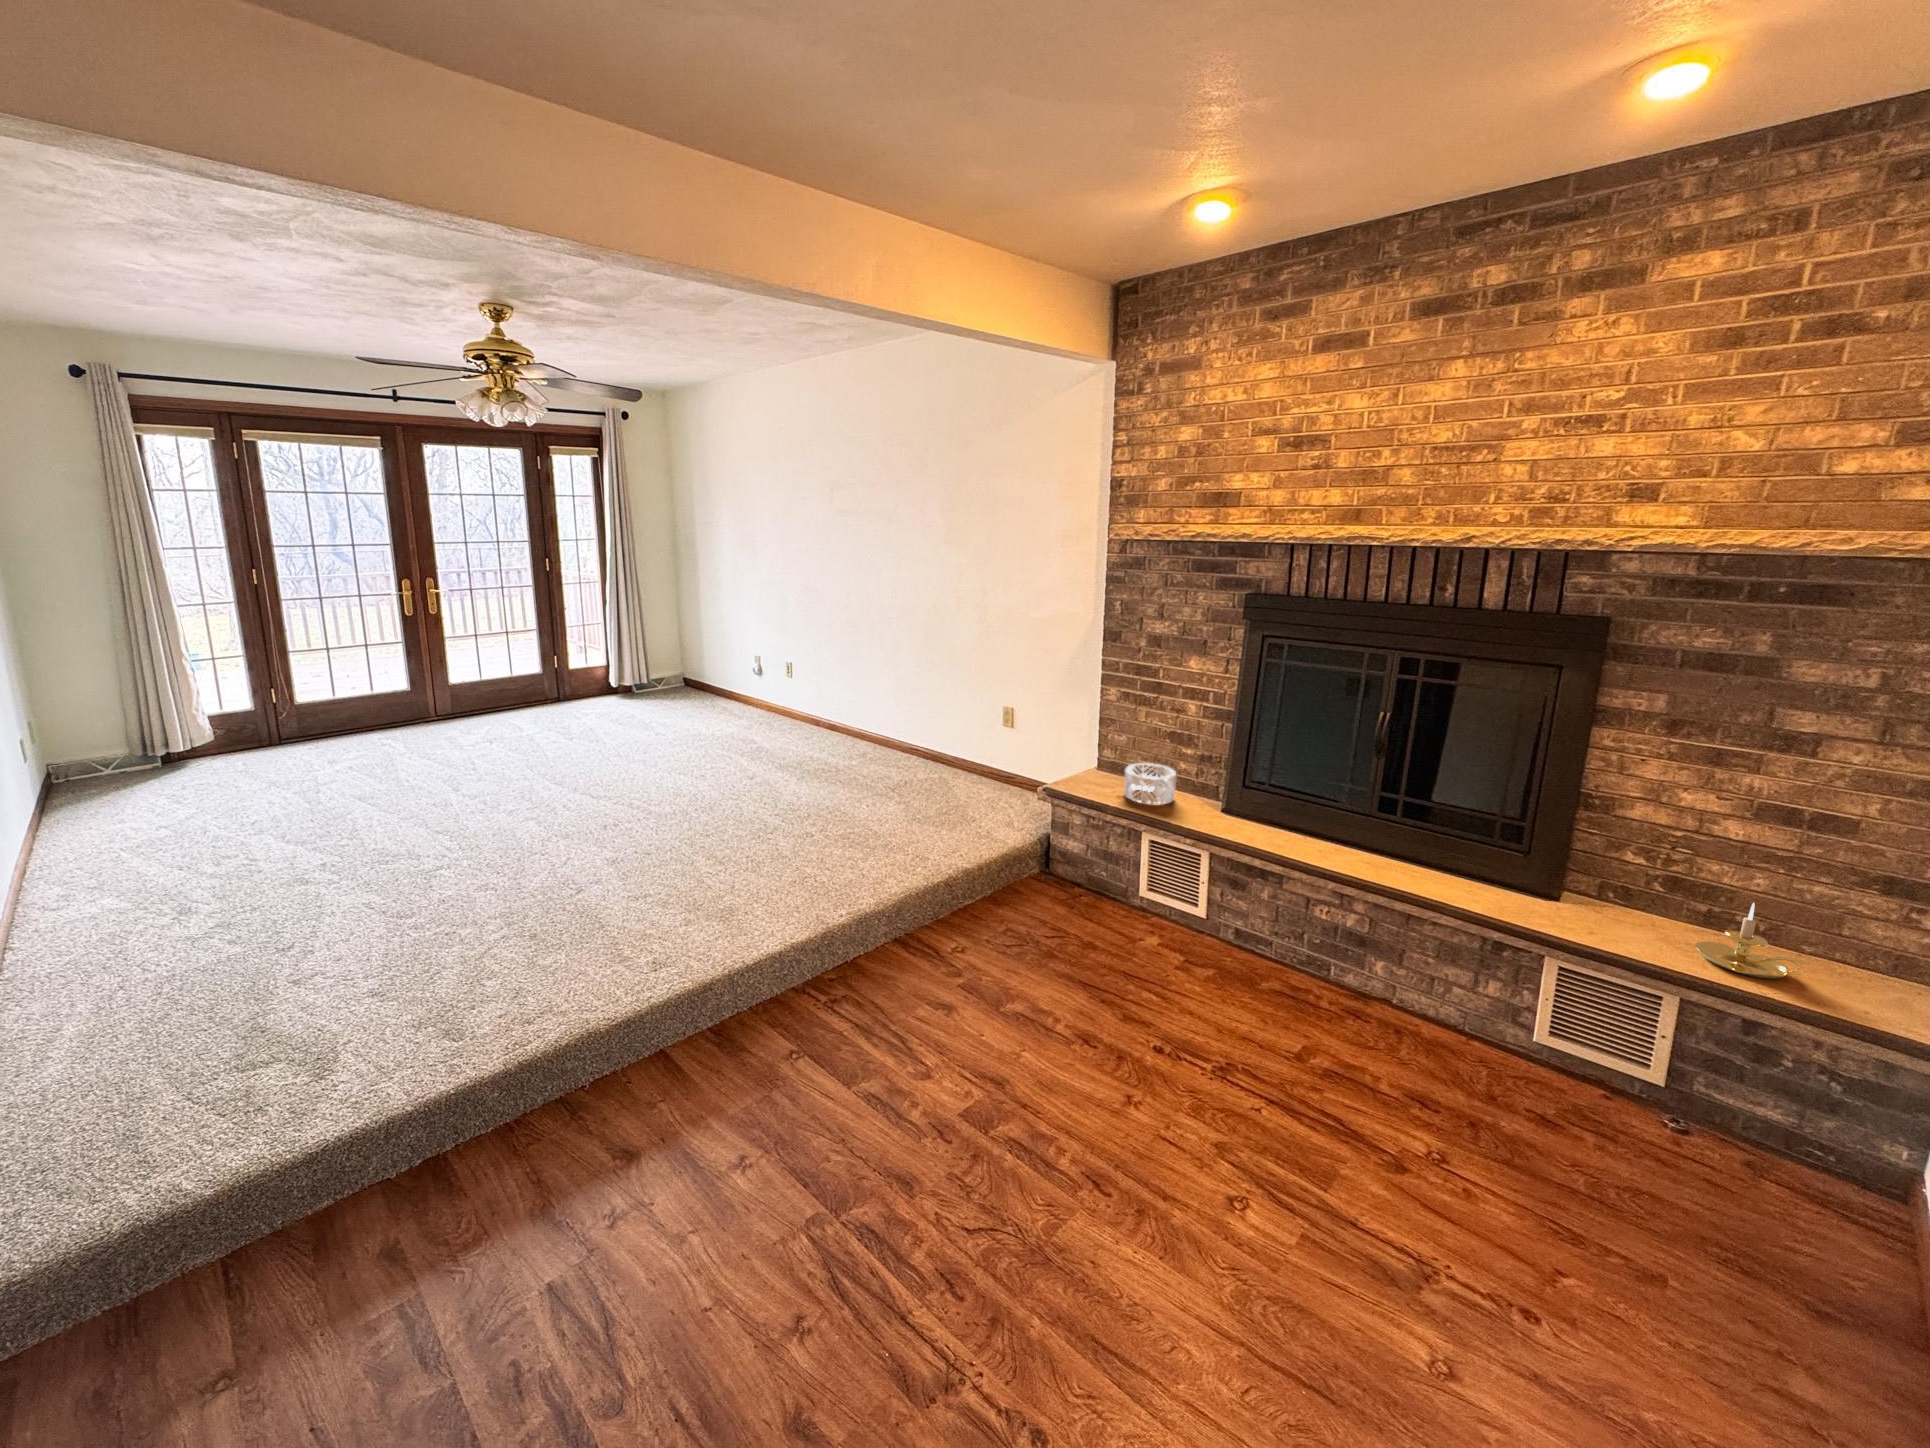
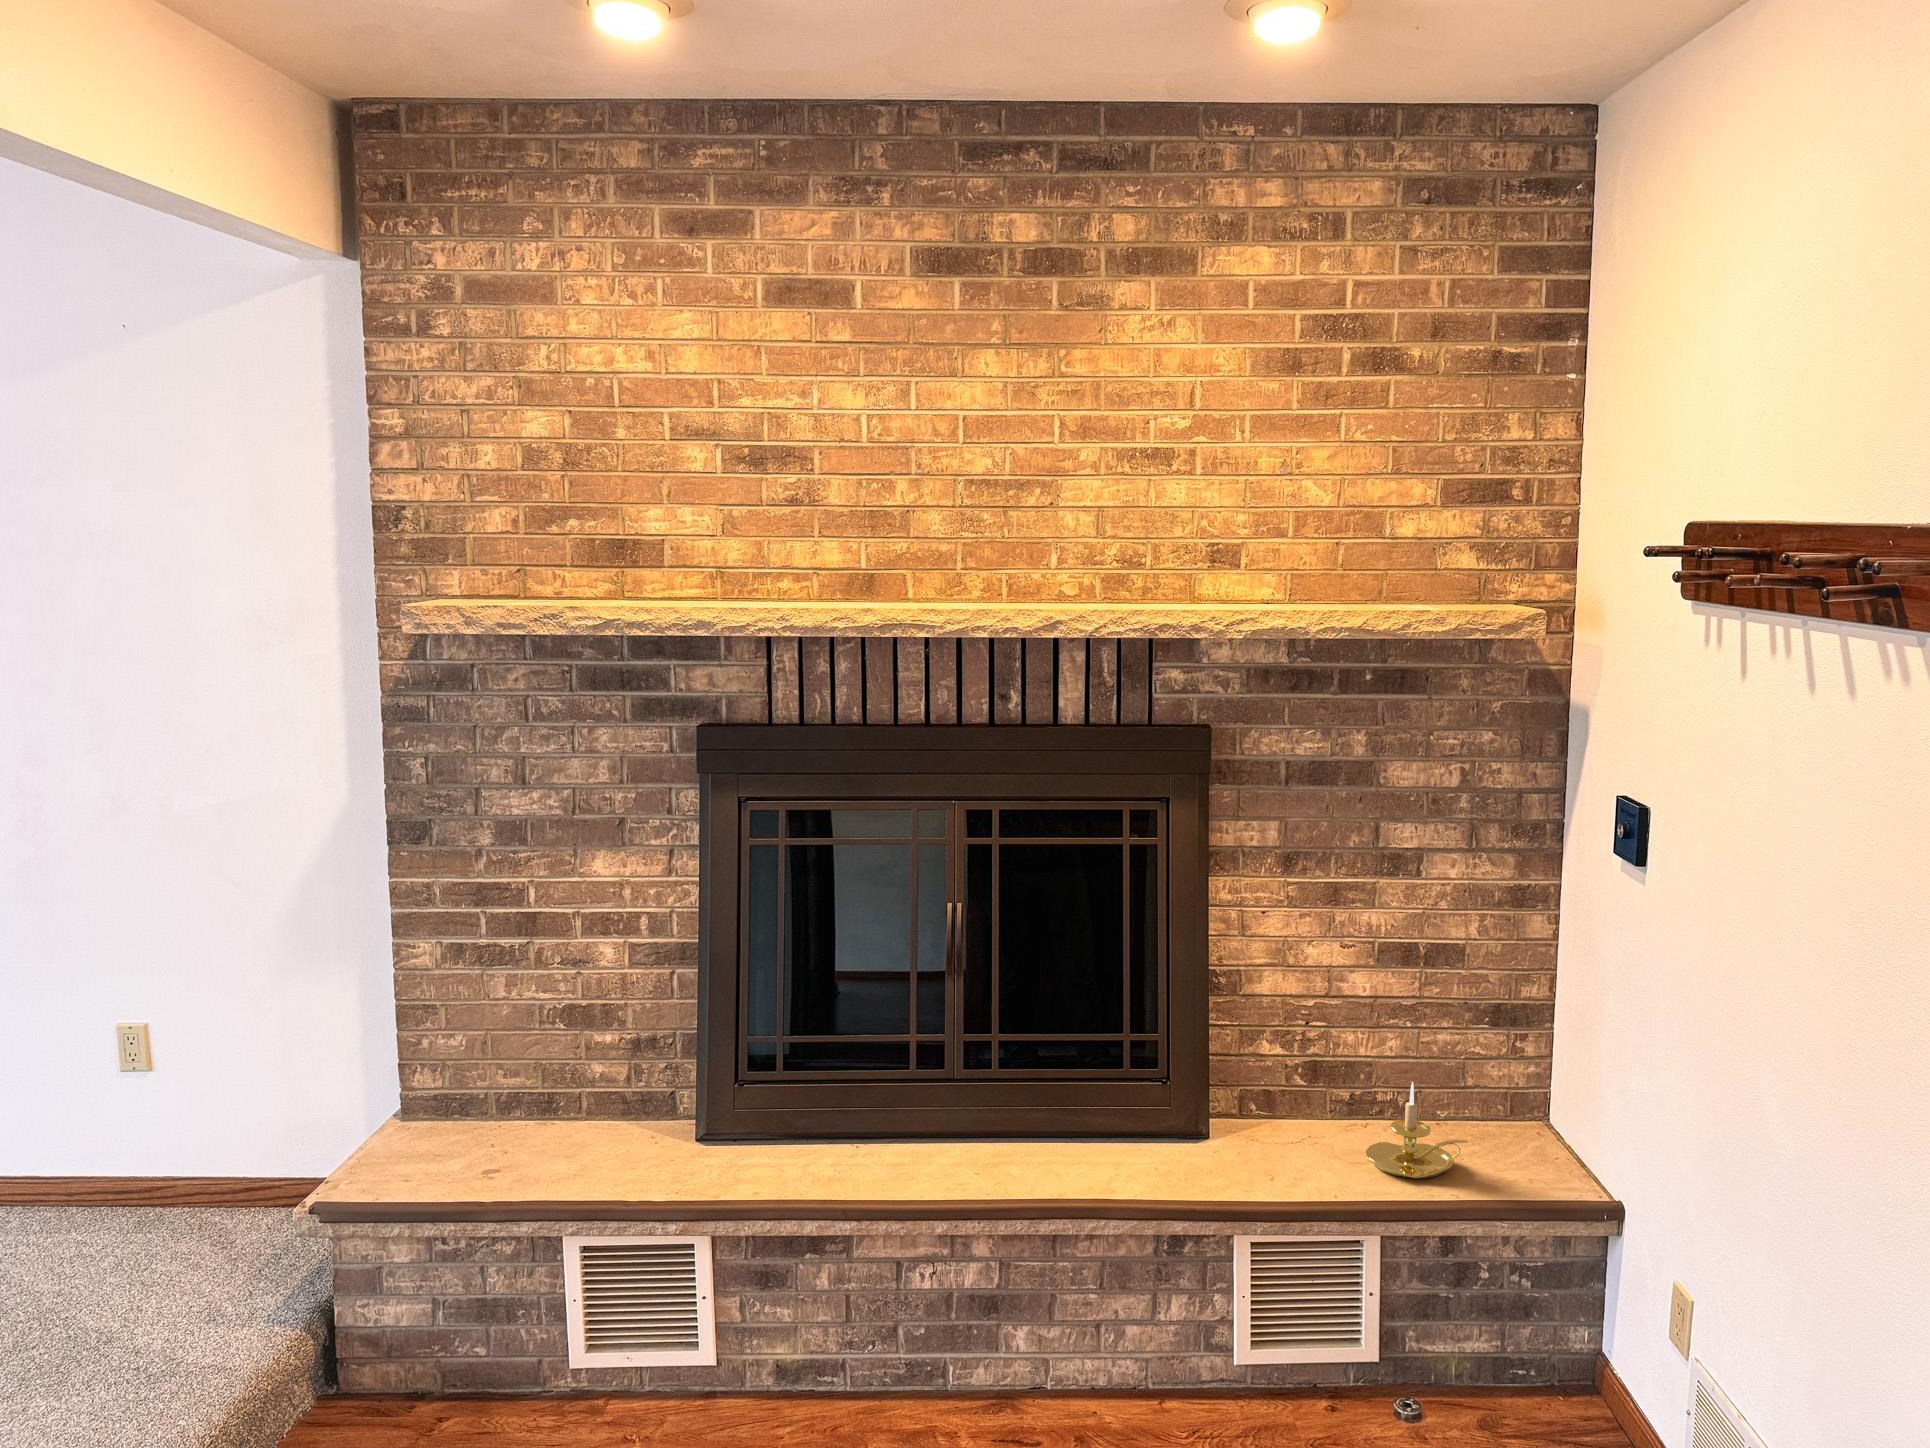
decorative bowl: present [1124,763,1176,805] -> none [503,1080,609,1177]

